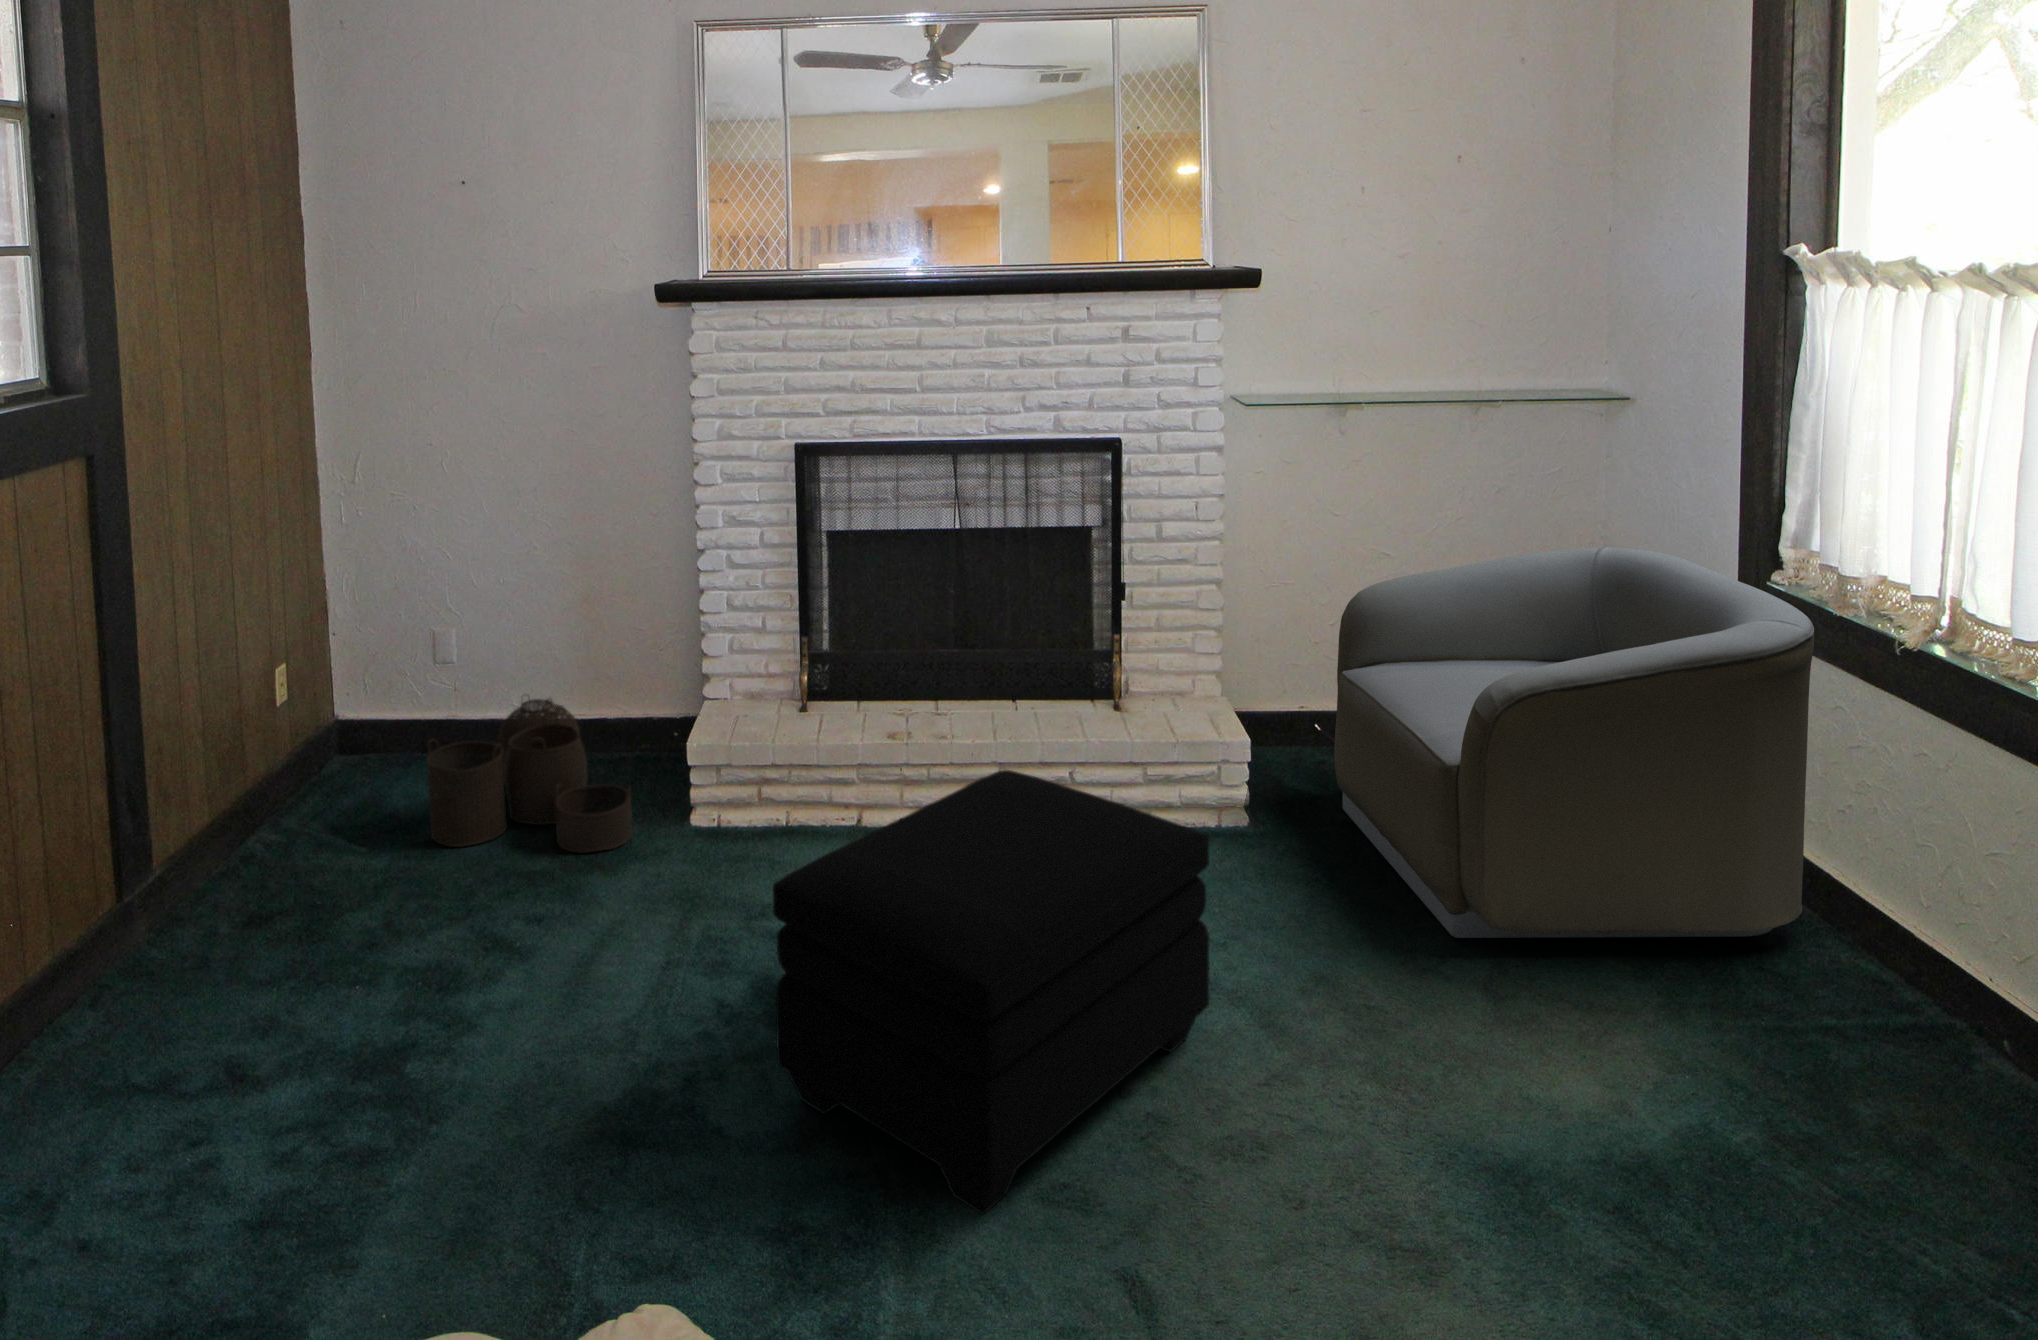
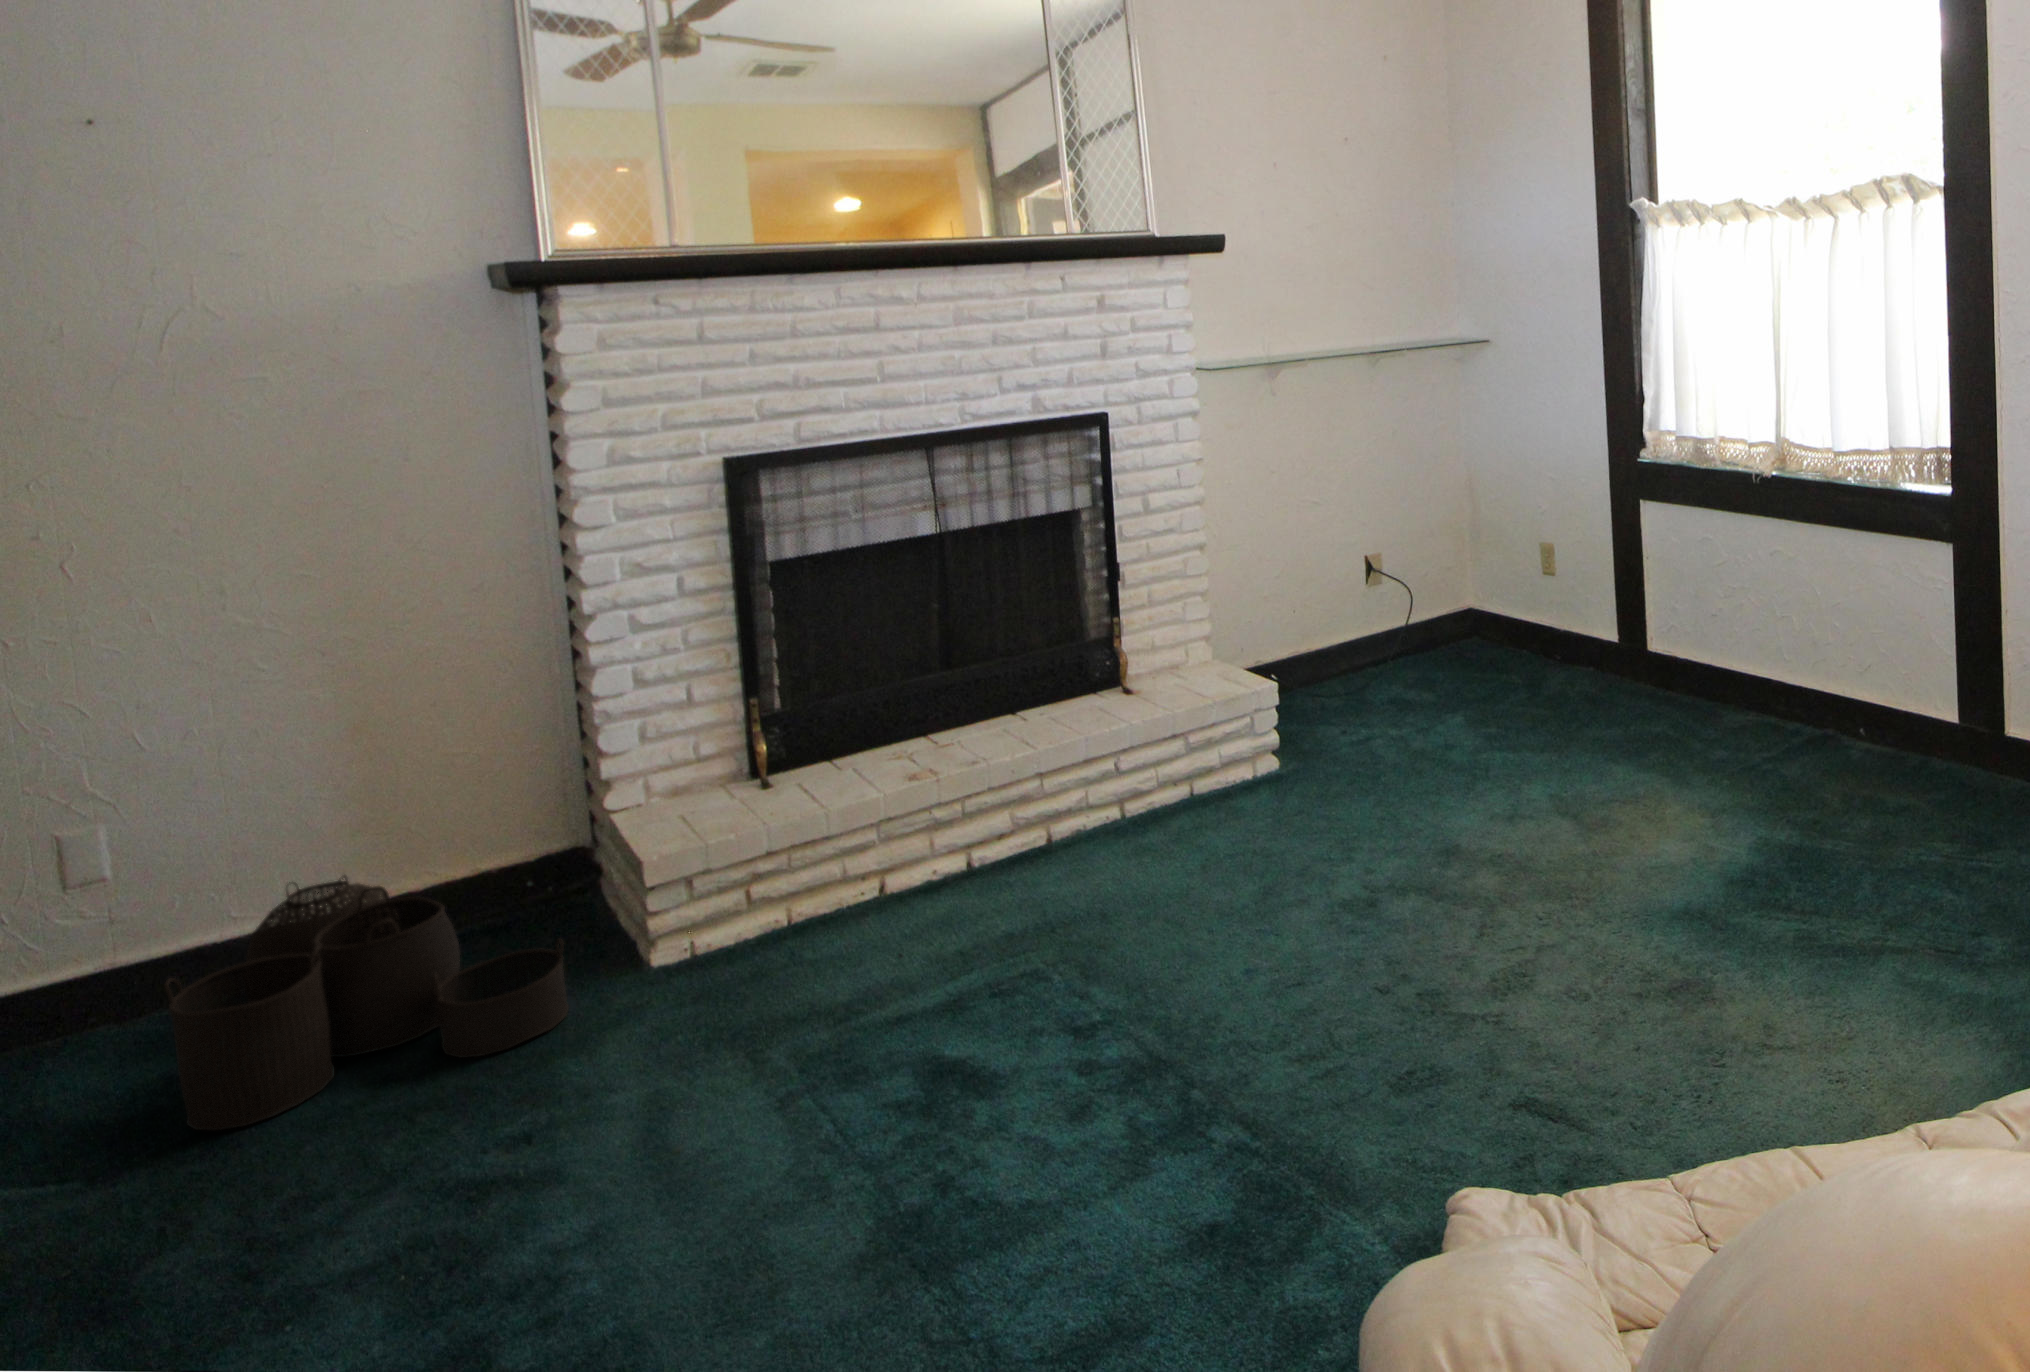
armchair: present [1335,546,1814,938] -> none [1327,456,1695,795]
ottoman: present [773,769,1209,1214] -> none [994,742,1376,1153]

